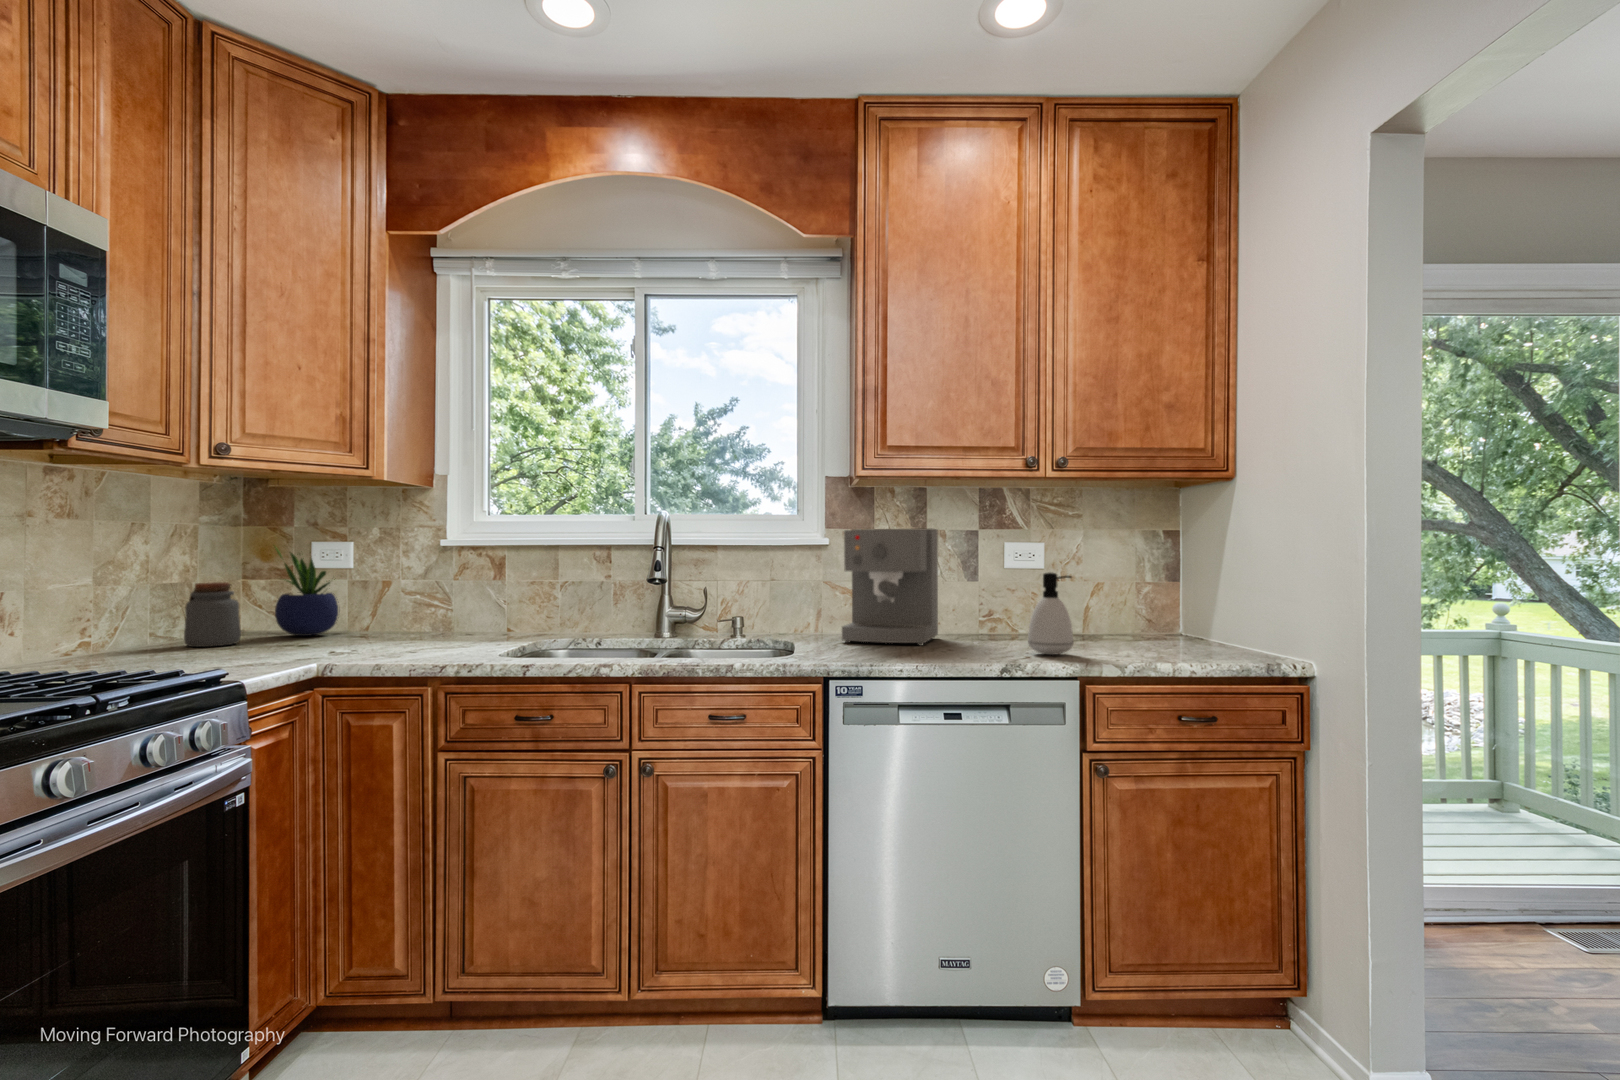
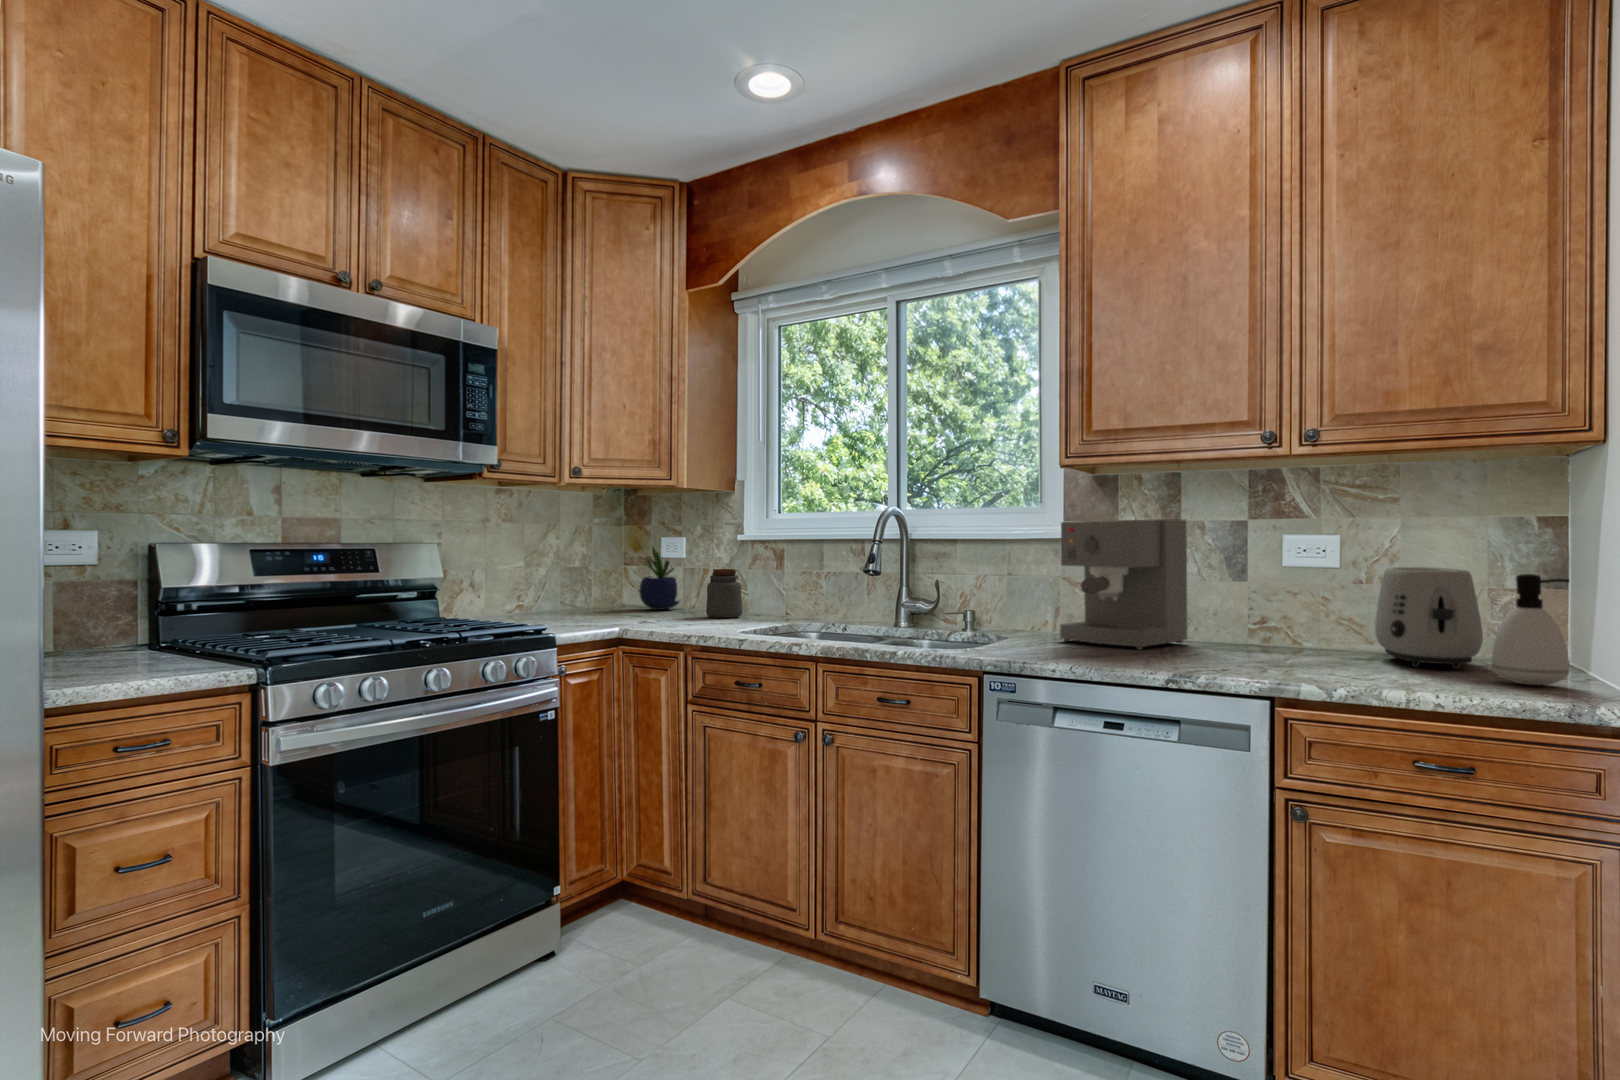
toaster: none [1077,568,1159,645] -> present [1375,567,1483,669]
soap dispenser: present [1028,573,1073,655] -> present [1492,574,1569,685]
jar: present [184,582,241,647] -> present [706,569,743,618]

